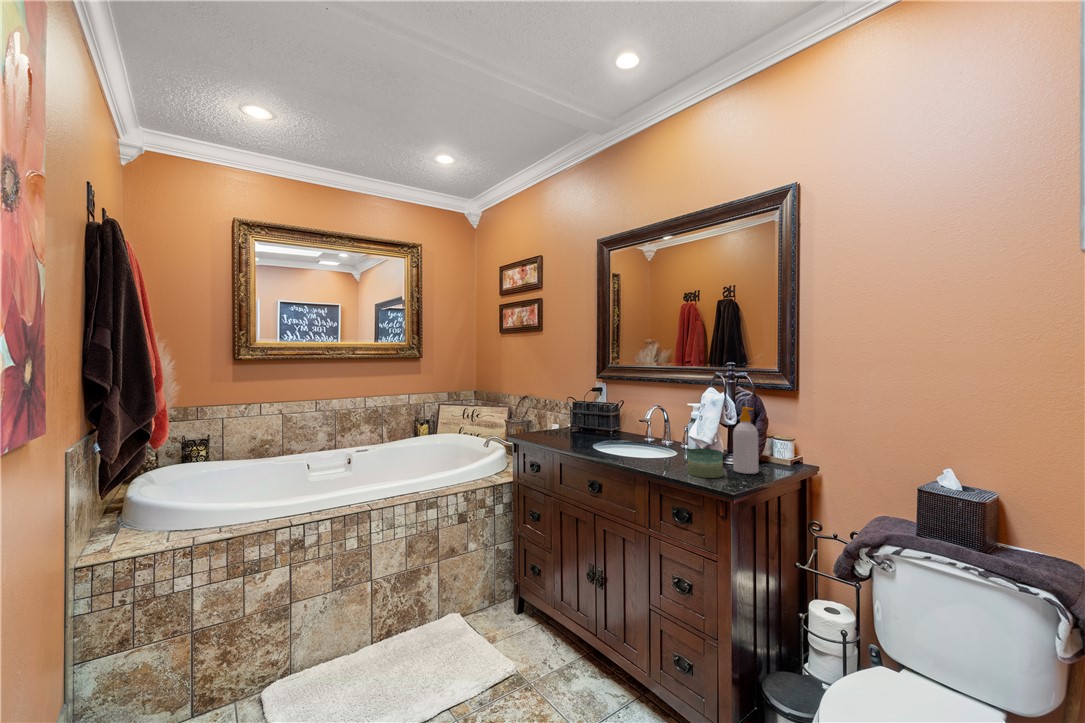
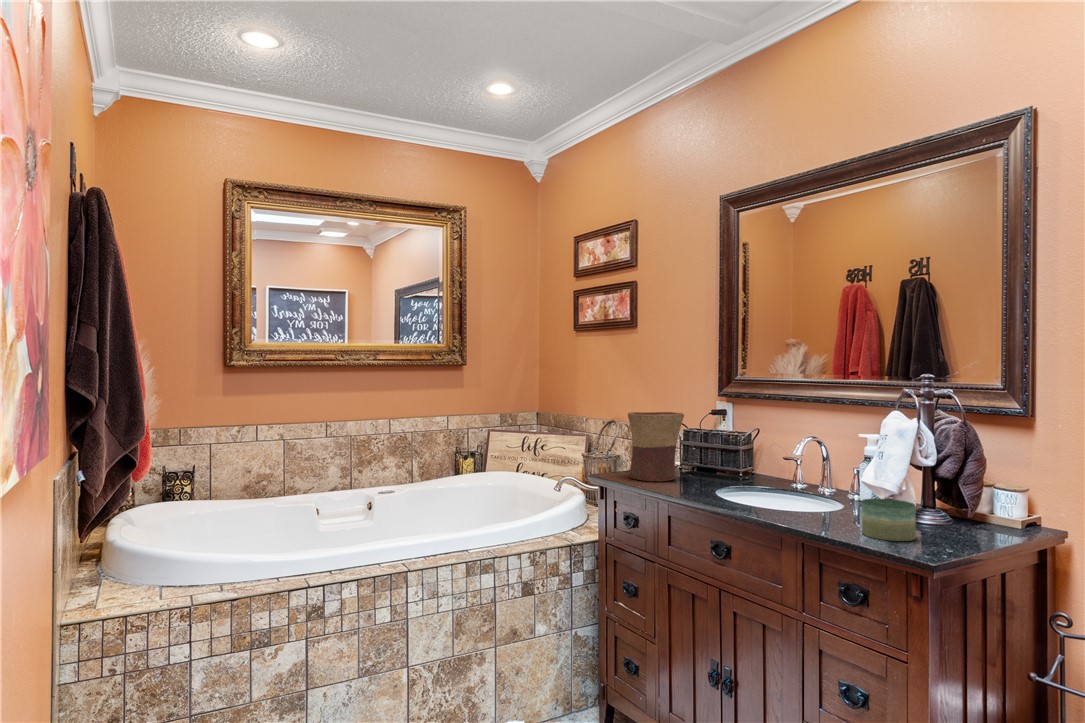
flower pot: none [533,390,572,439] -> present [628,412,684,481]
soap bottle: present [733,407,759,474] -> none [931,440,970,538]

